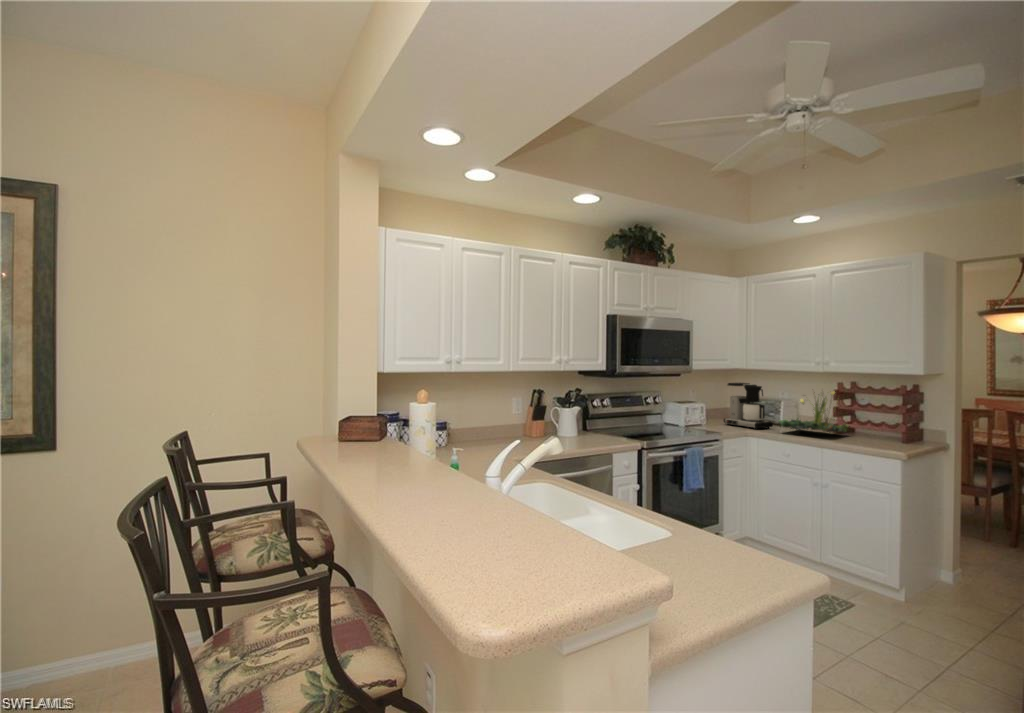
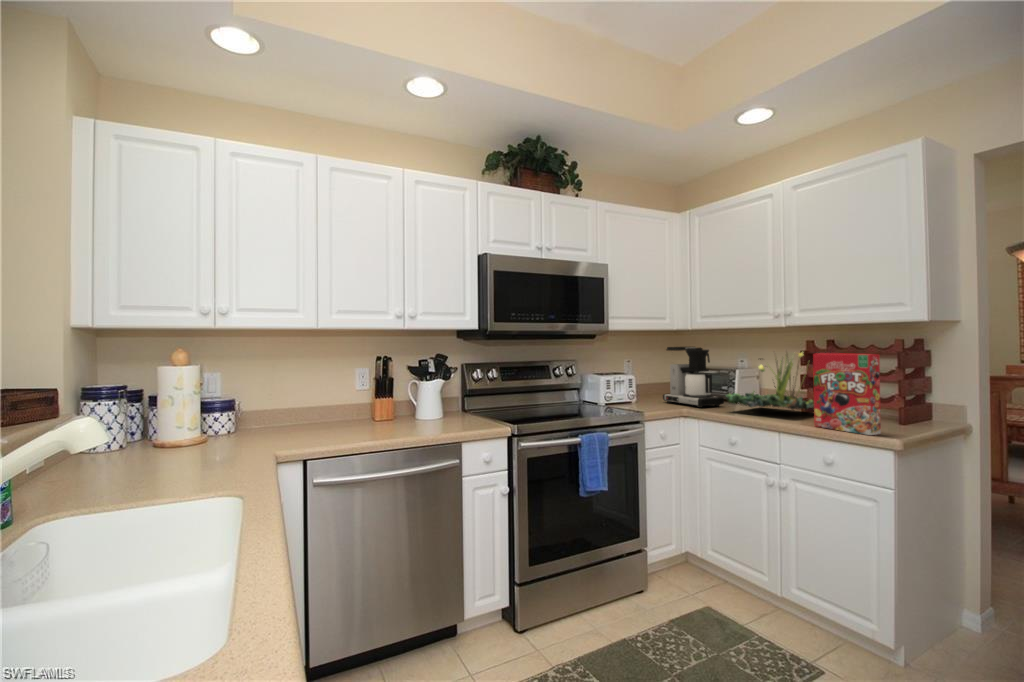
cereal box: none [847,395,893,451] -> present [813,353,881,435]

